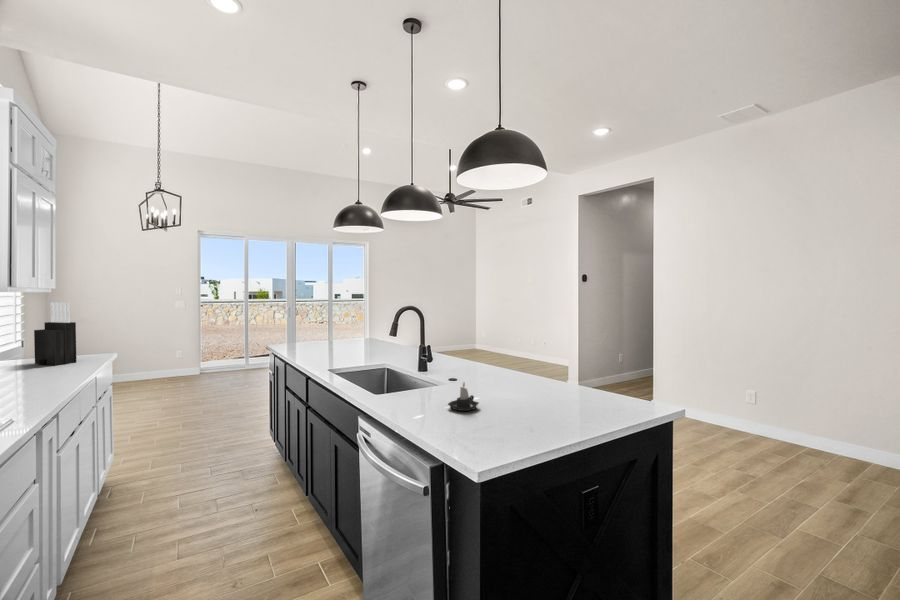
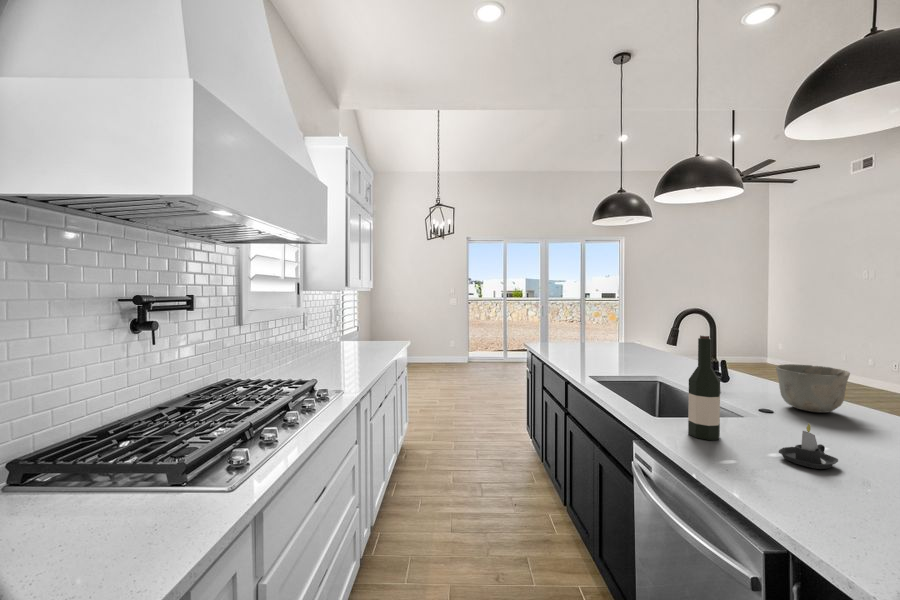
knife block: present [34,302,77,365] -> none [361,299,385,348]
wine bottle: none [395,326,416,405] -> present [688,335,720,440]
ceramic bowl: none [459,345,498,377] -> present [776,364,850,413]

